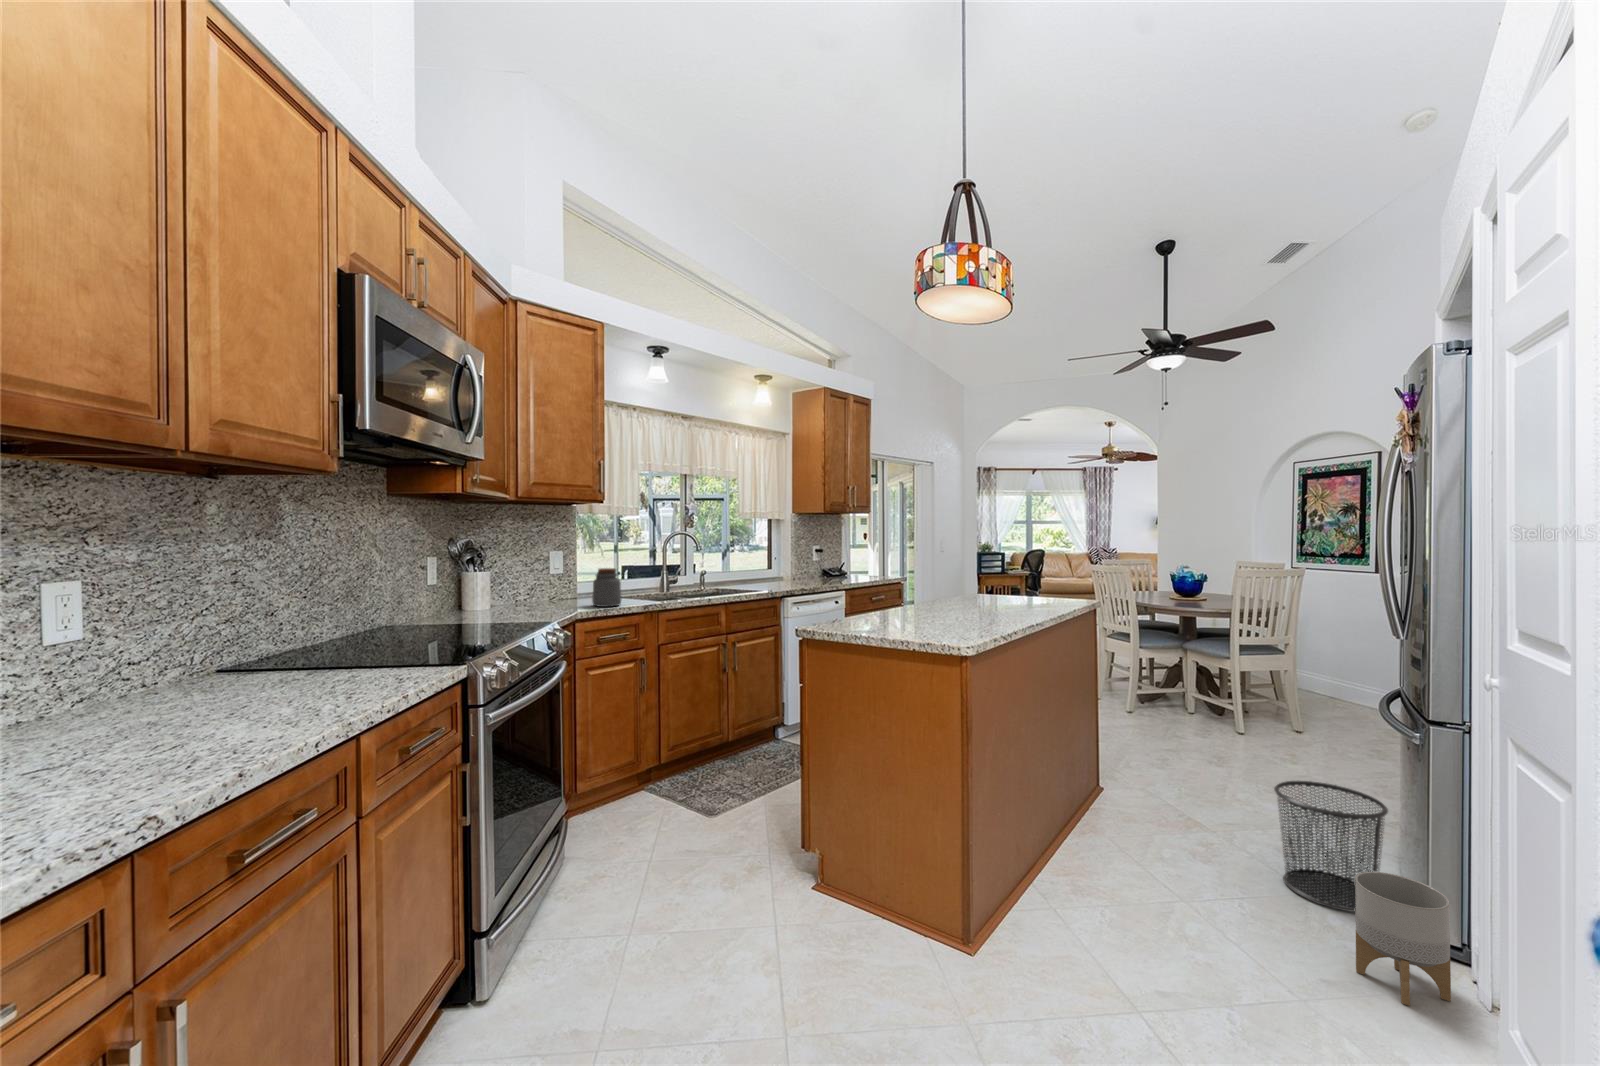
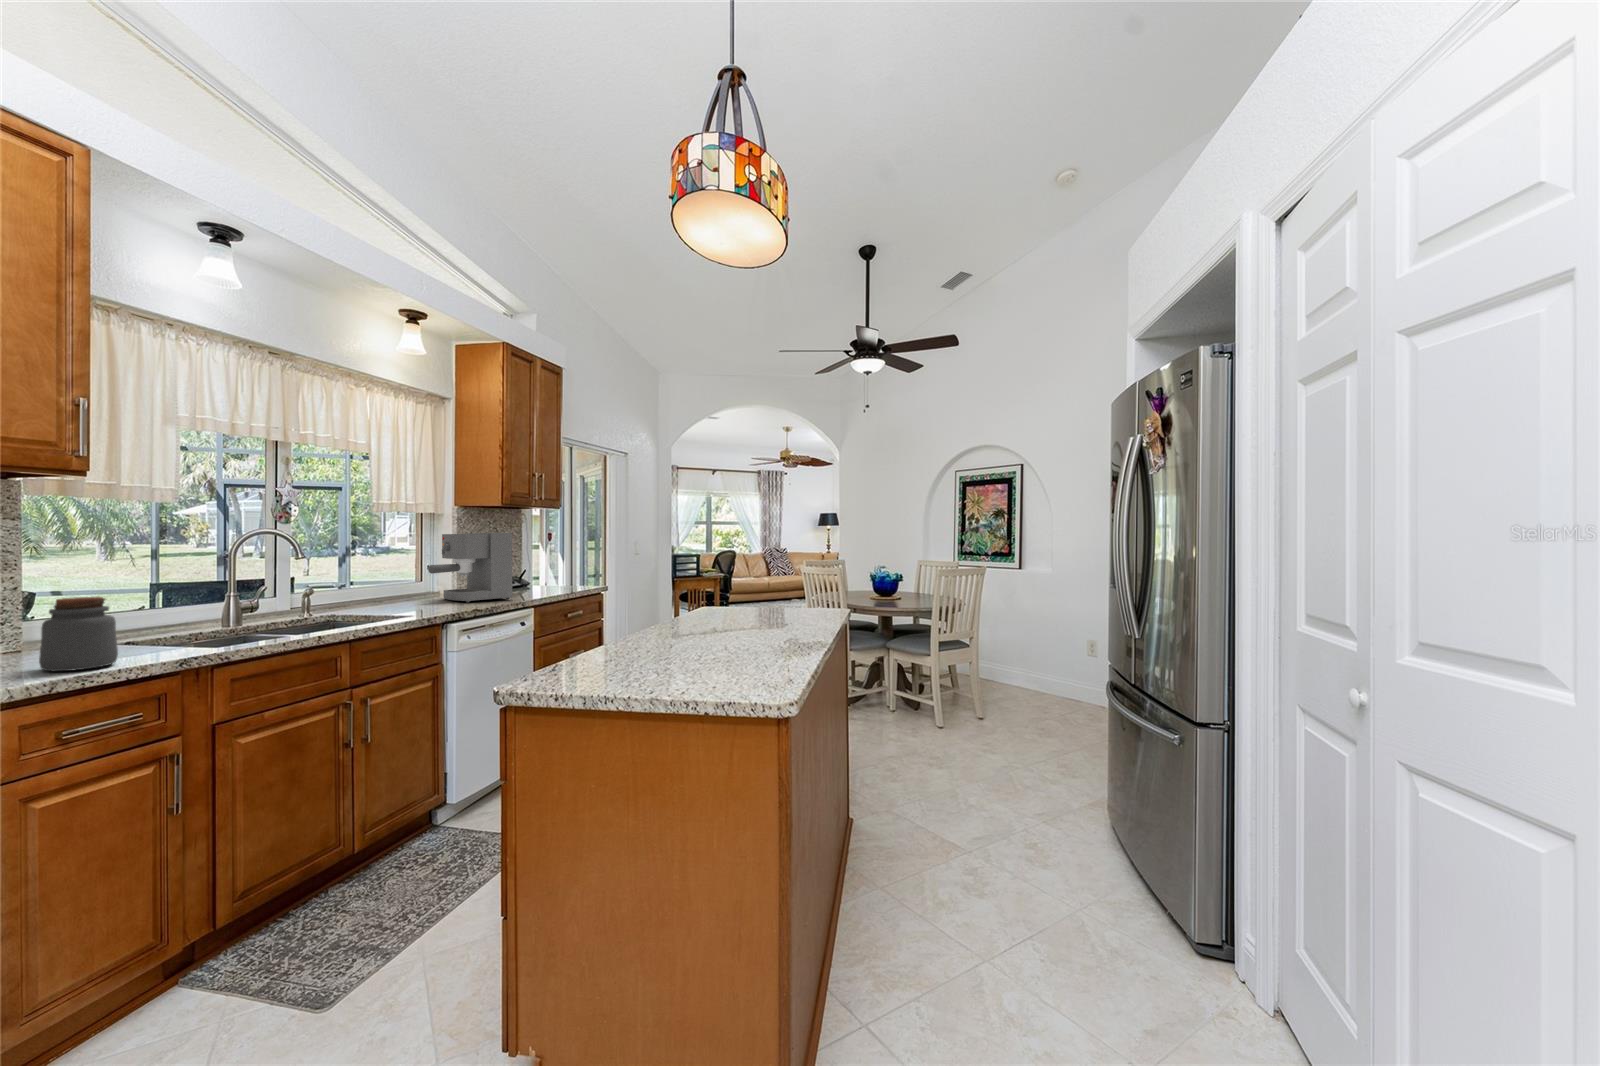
coffee maker: none [773,533,828,585] -> present [428,533,512,602]
waste bin: present [1274,781,1388,912] -> none [1040,784,1138,917]
planter: present [1355,871,1451,1006] -> none [1155,883,1239,1028]

